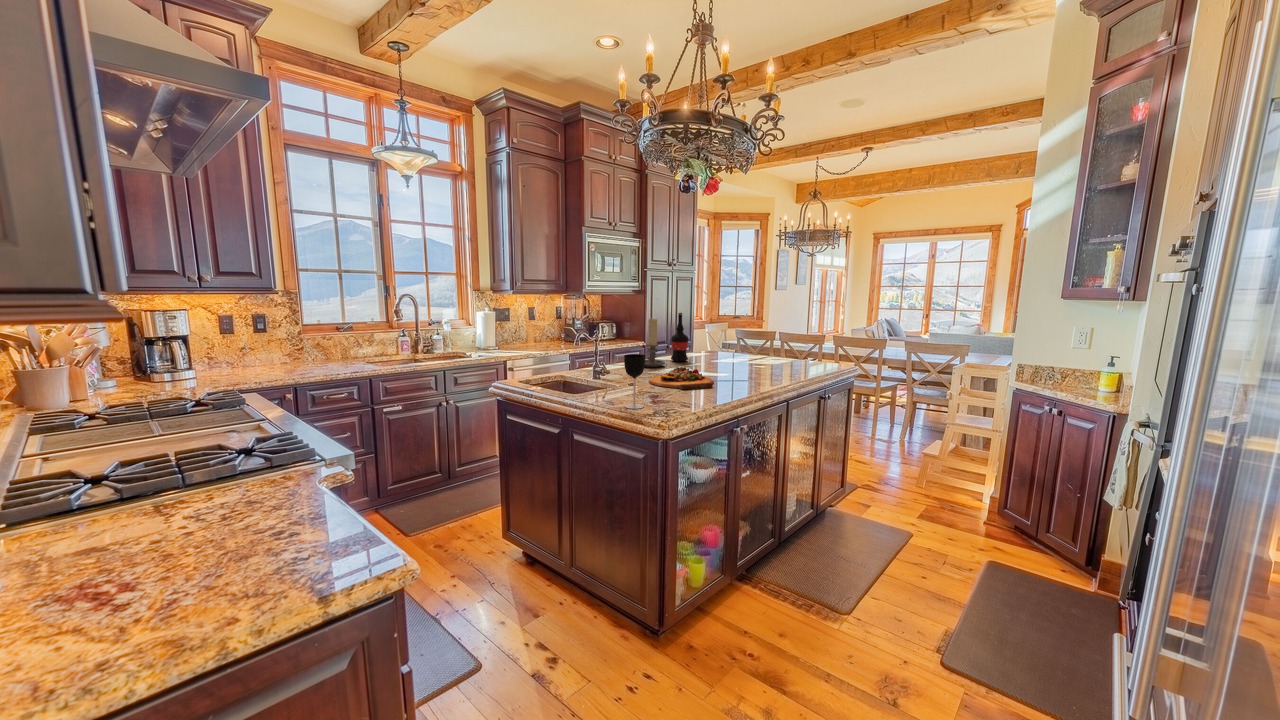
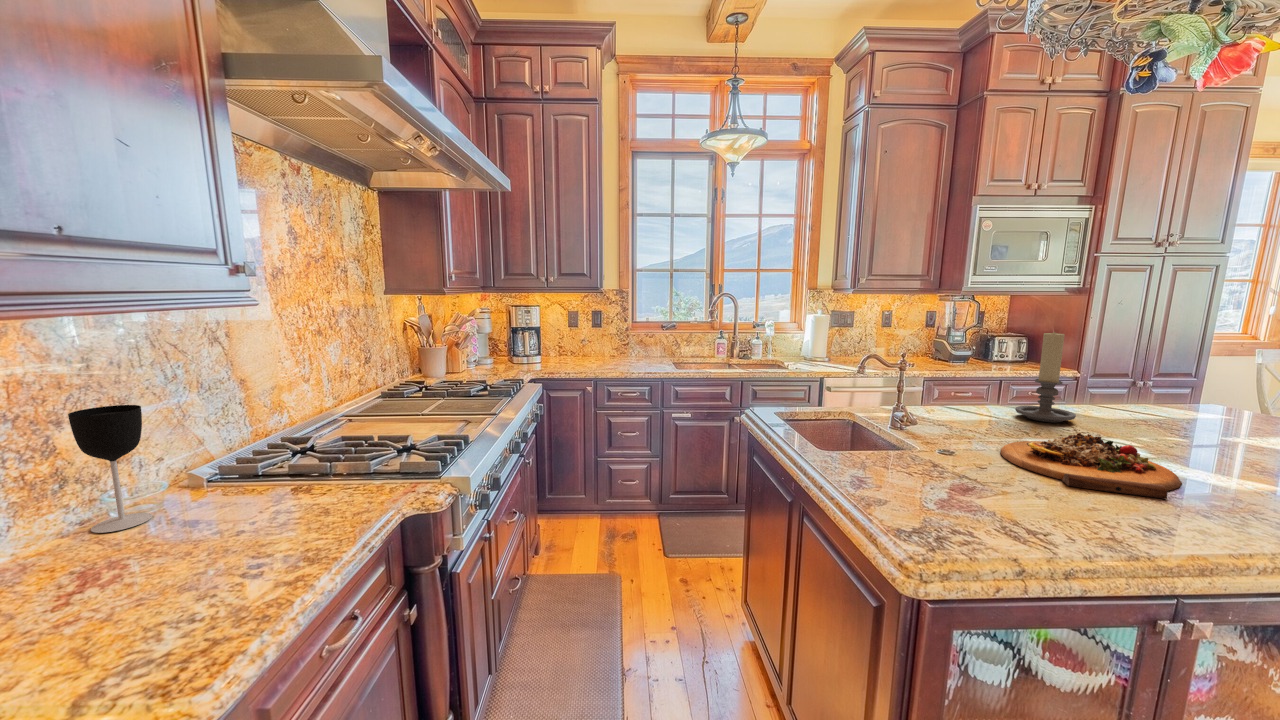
wine bottle: present [671,313,688,361] -> none [1100,325,1151,420]
wine glass: present [624,354,645,409] -> present [68,405,153,533]

